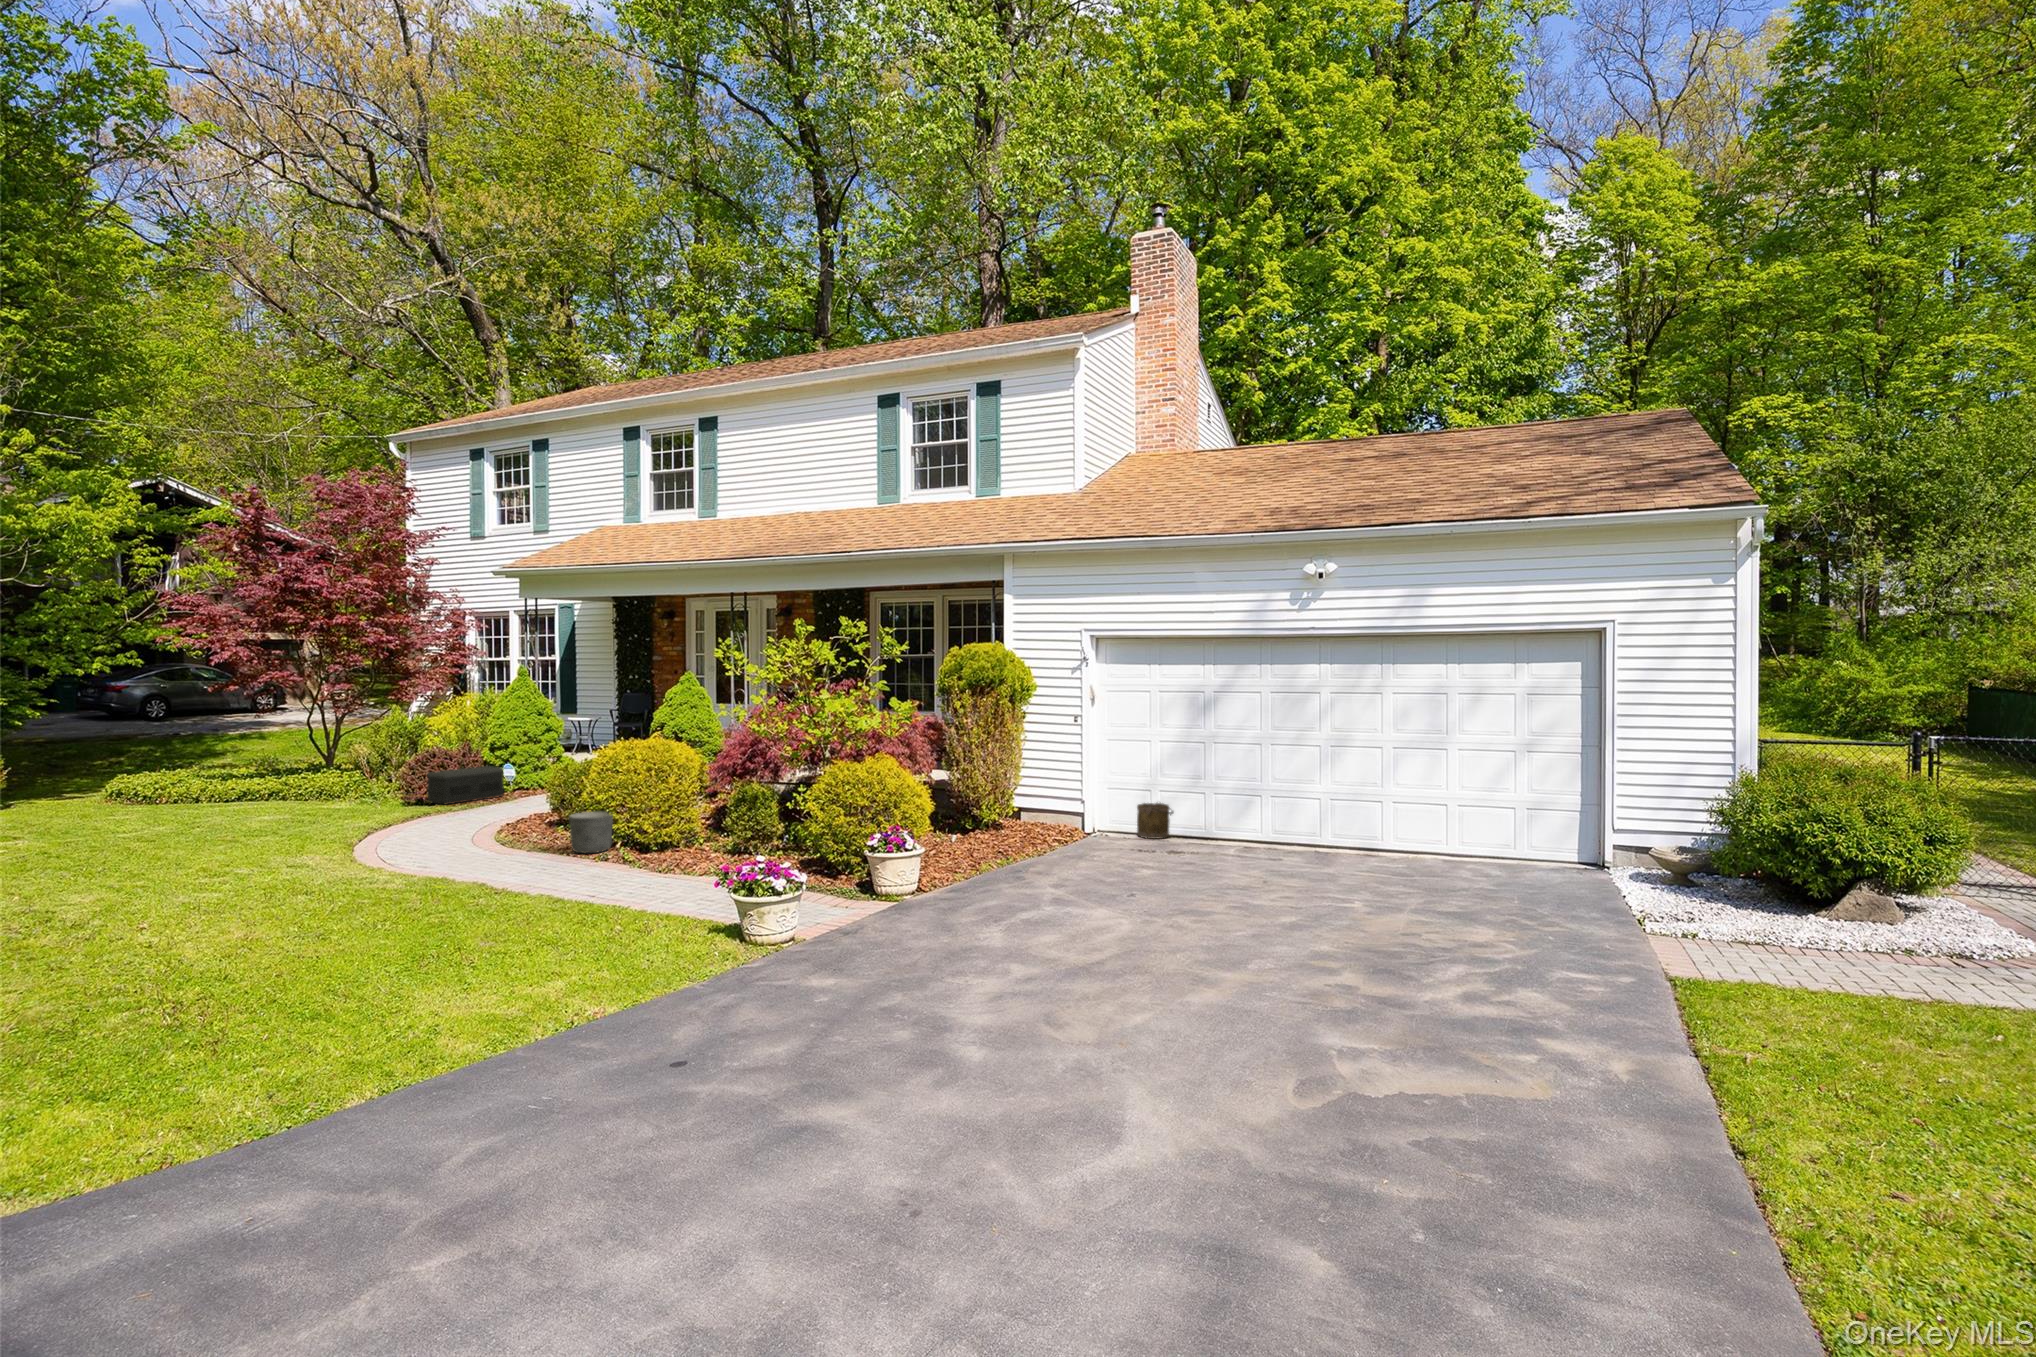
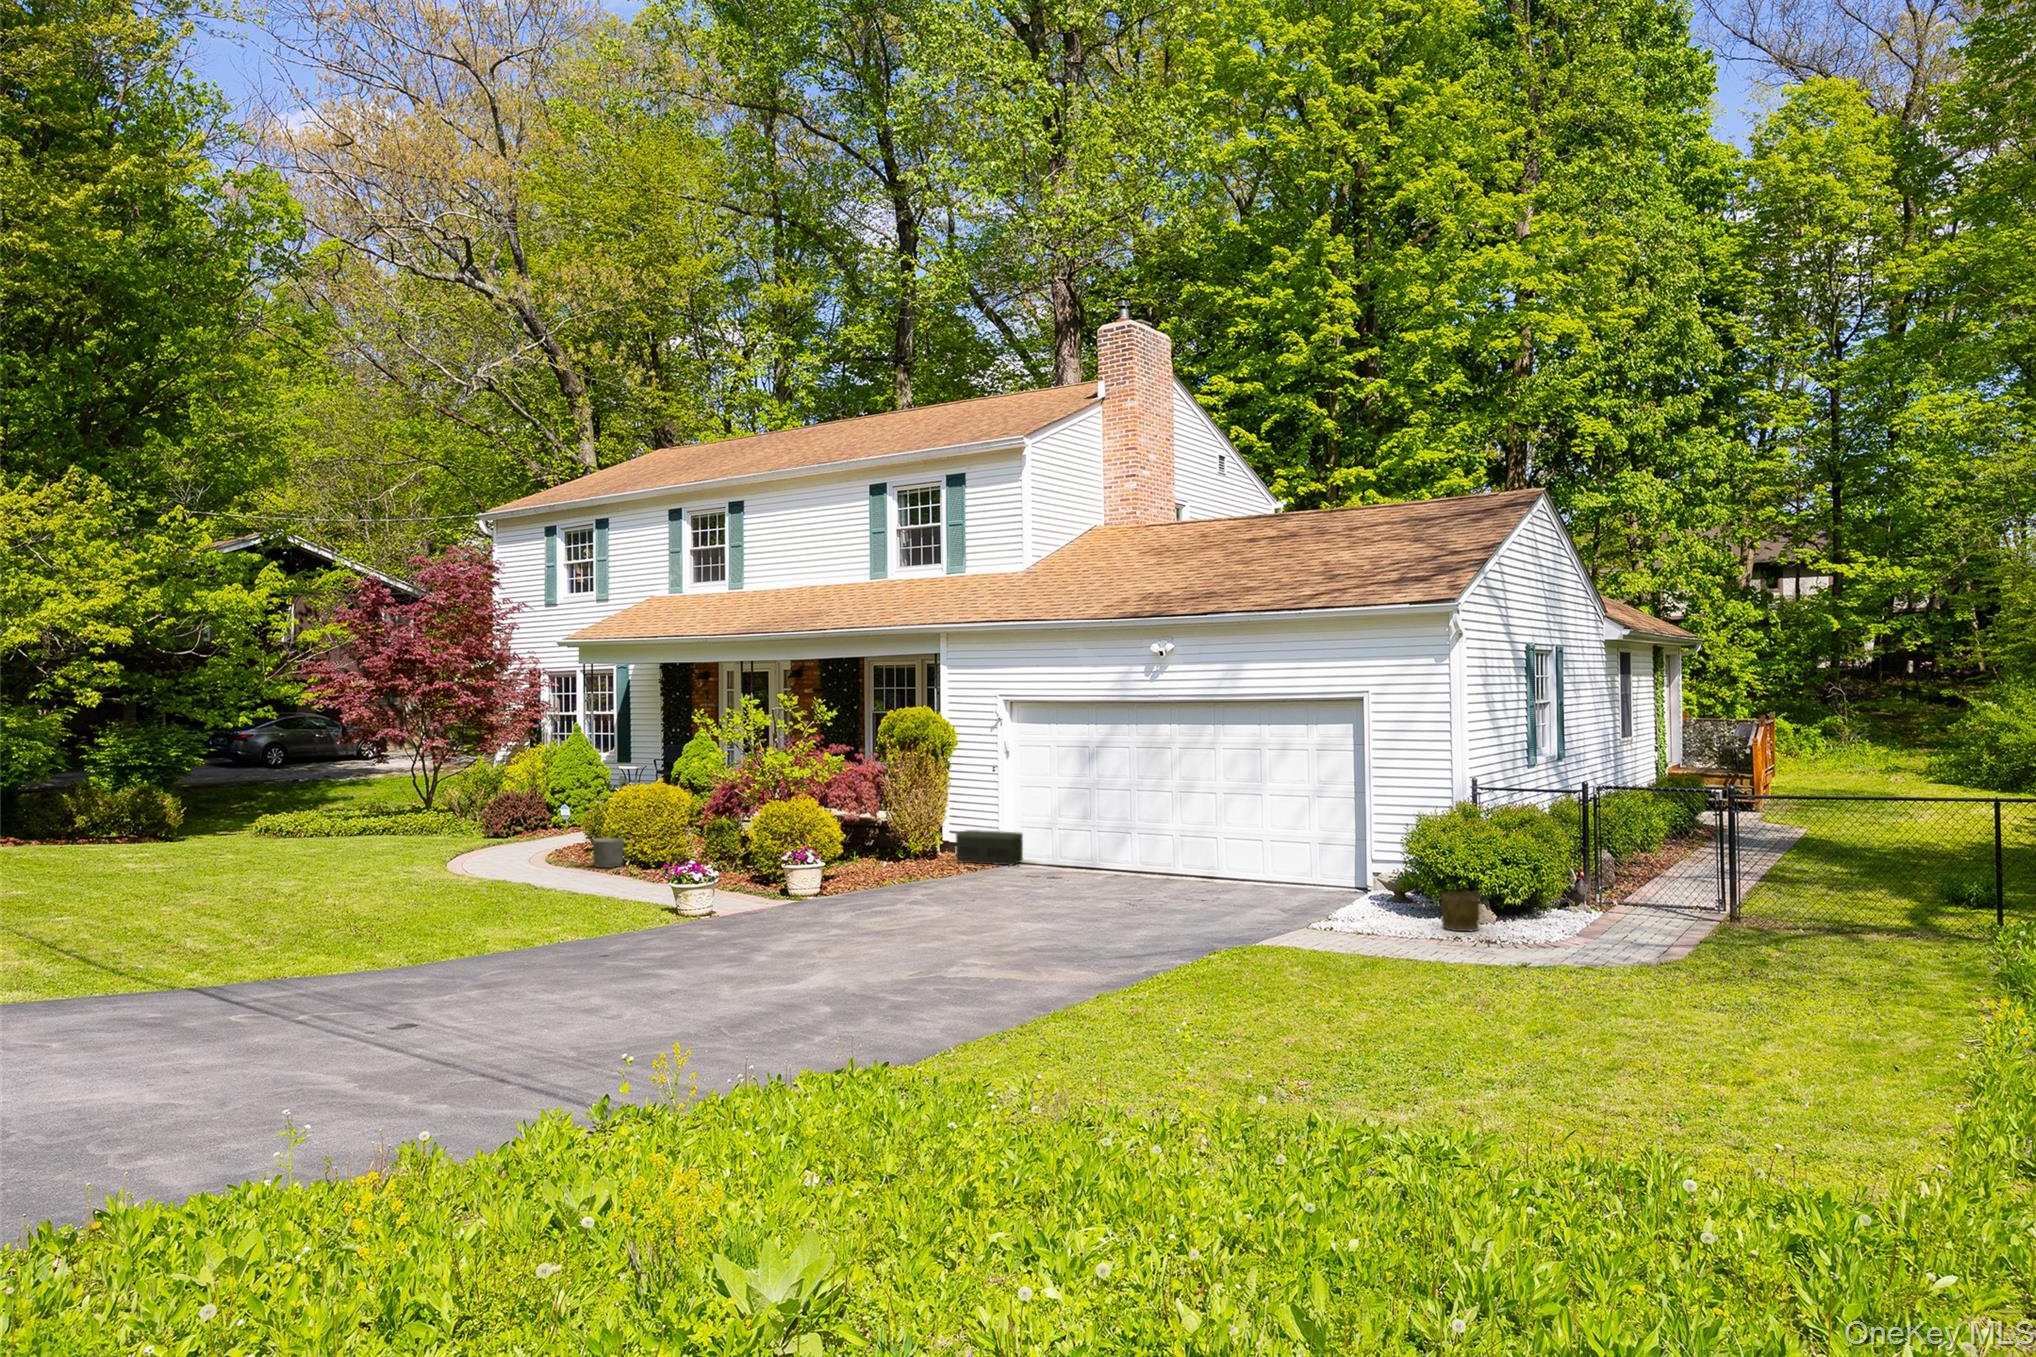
storage bench: present [427,766,504,805] -> present [956,830,1023,865]
bucket: present [1137,803,1174,839] -> present [1442,891,1484,931]

